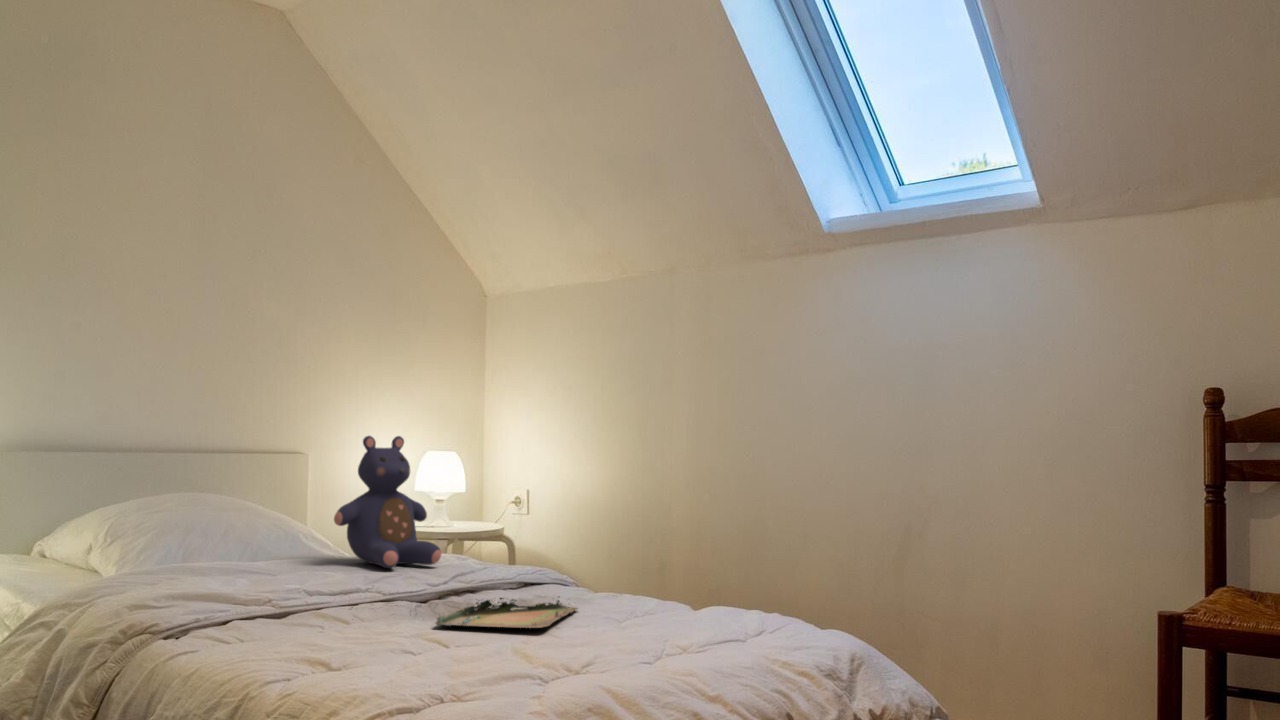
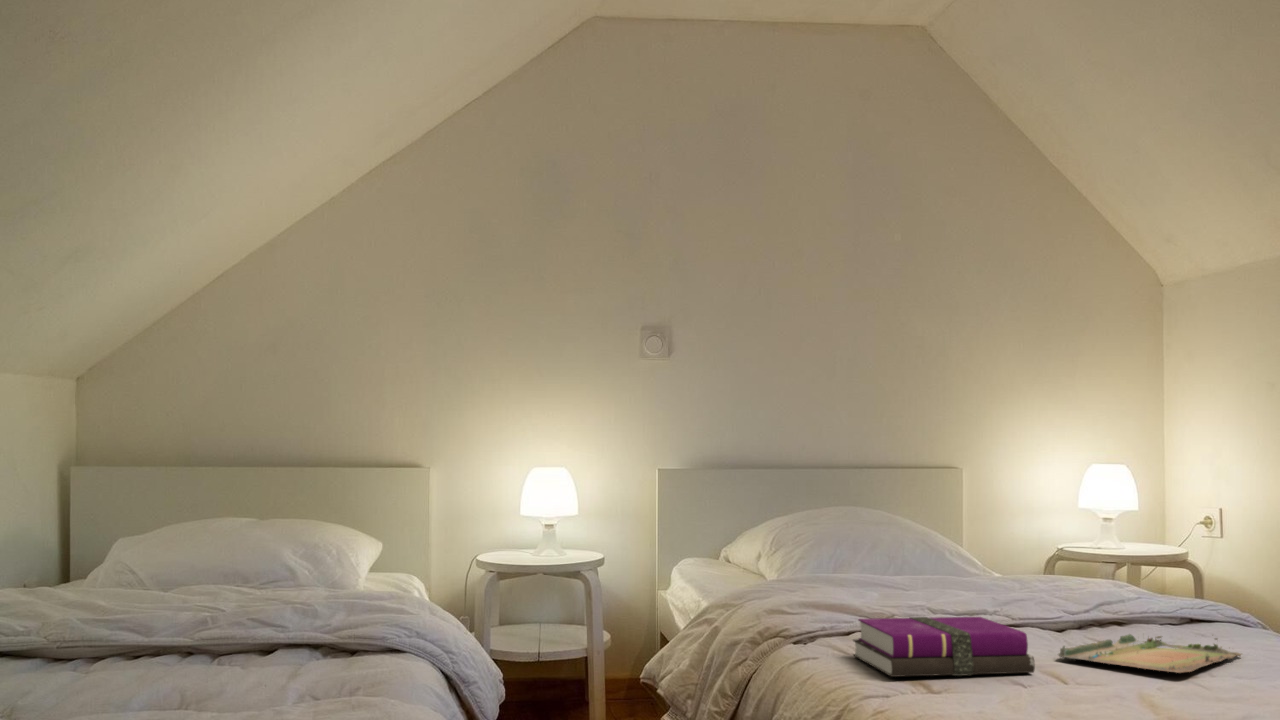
teddy bear: present [334,436,441,568] -> none [969,452,1086,591]
notebook: none [236,594,421,660] -> present [853,617,1035,677]

